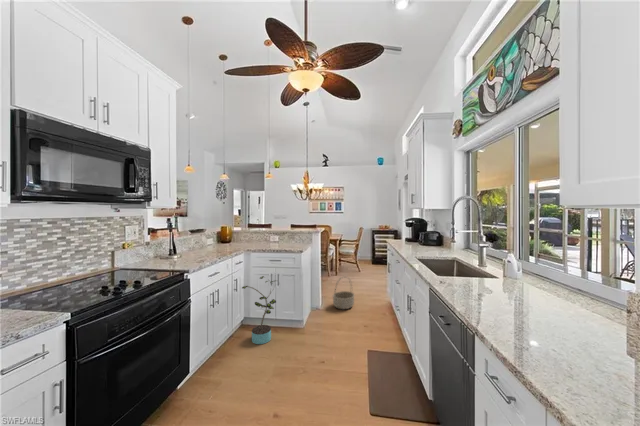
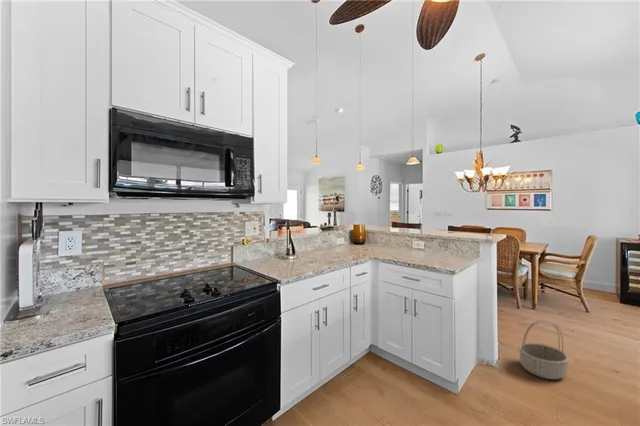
potted plant: present [242,276,276,344] -> none [364,296,415,393]

